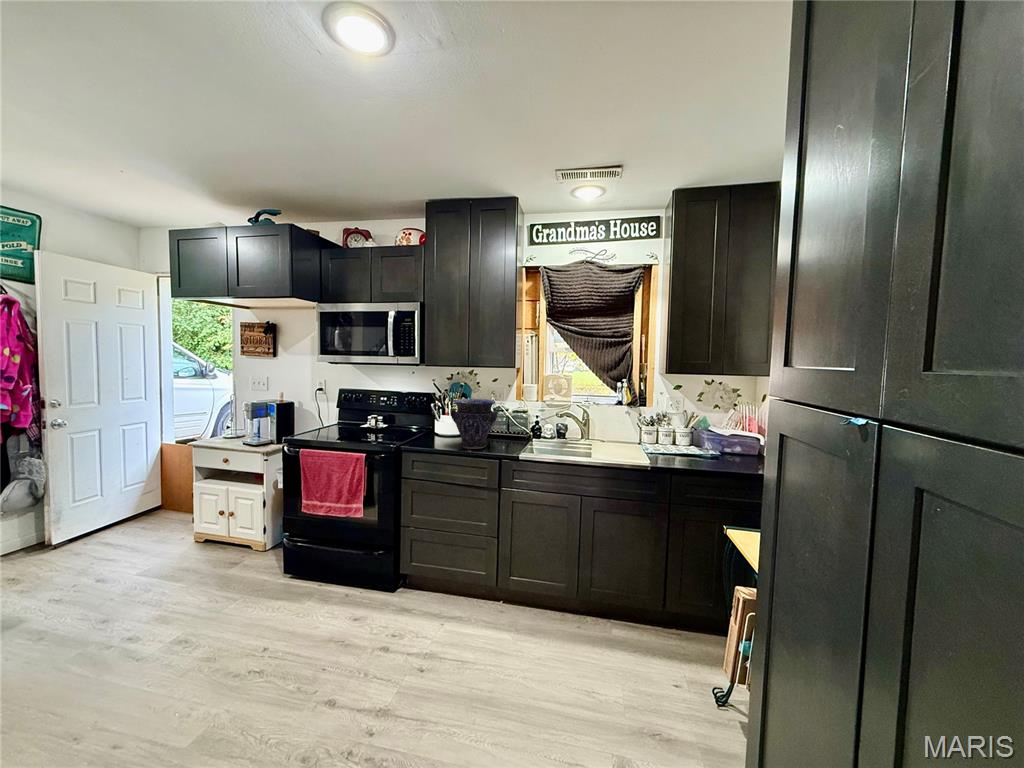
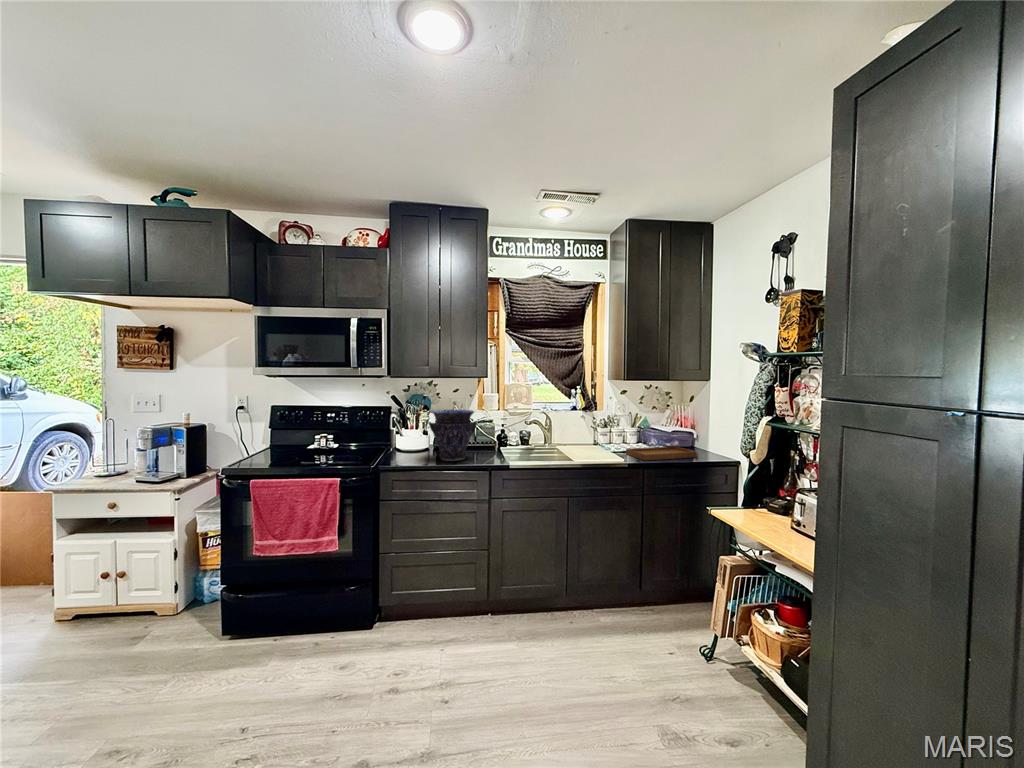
tray: none [660,438,745,468] -> present [626,435,696,460]

